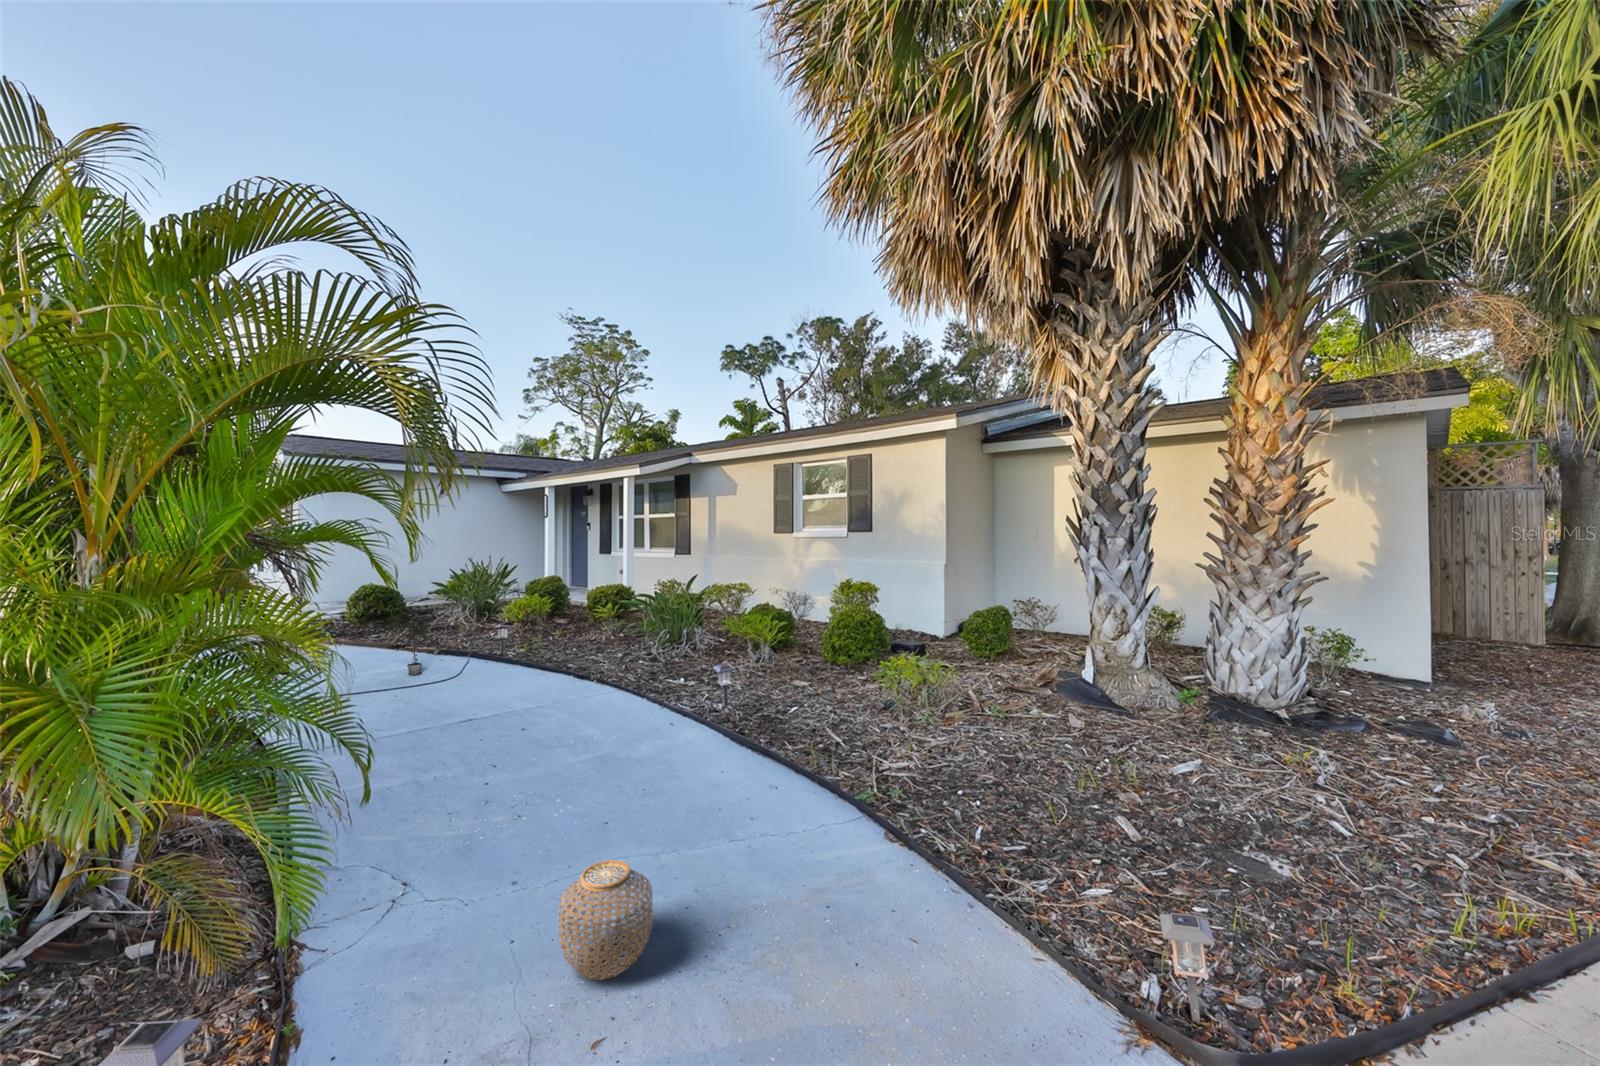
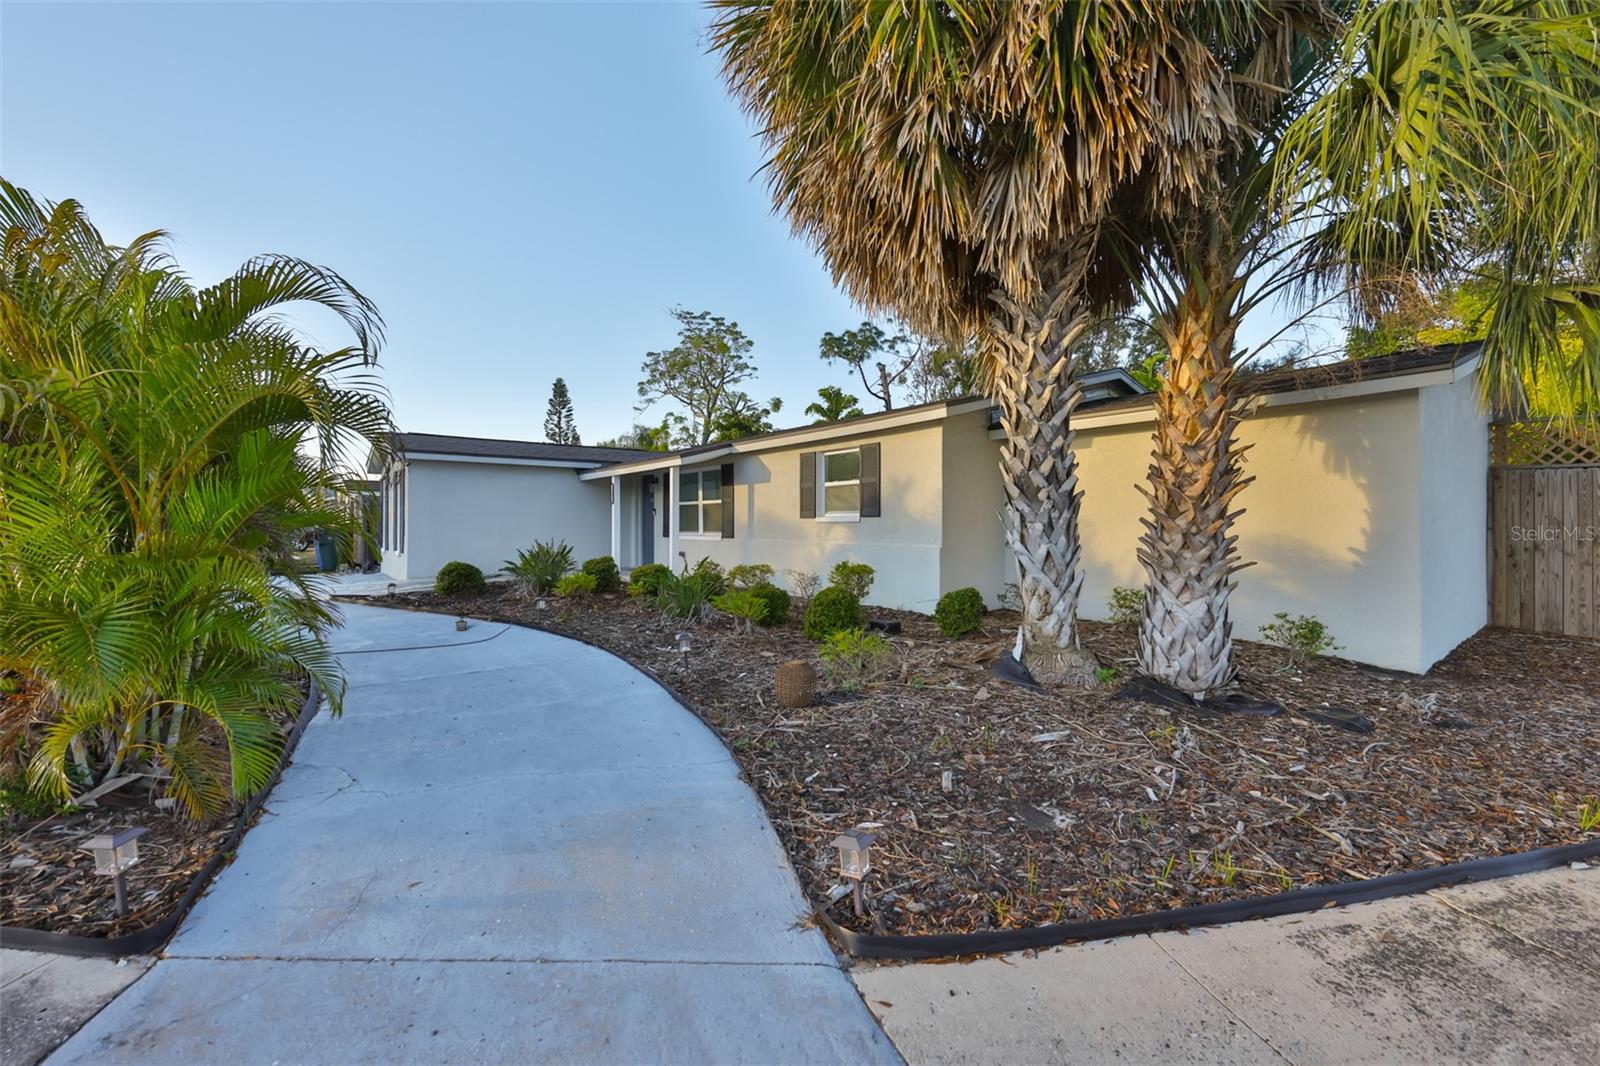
woven basket: present [558,860,653,980] -> present [775,659,817,708]

